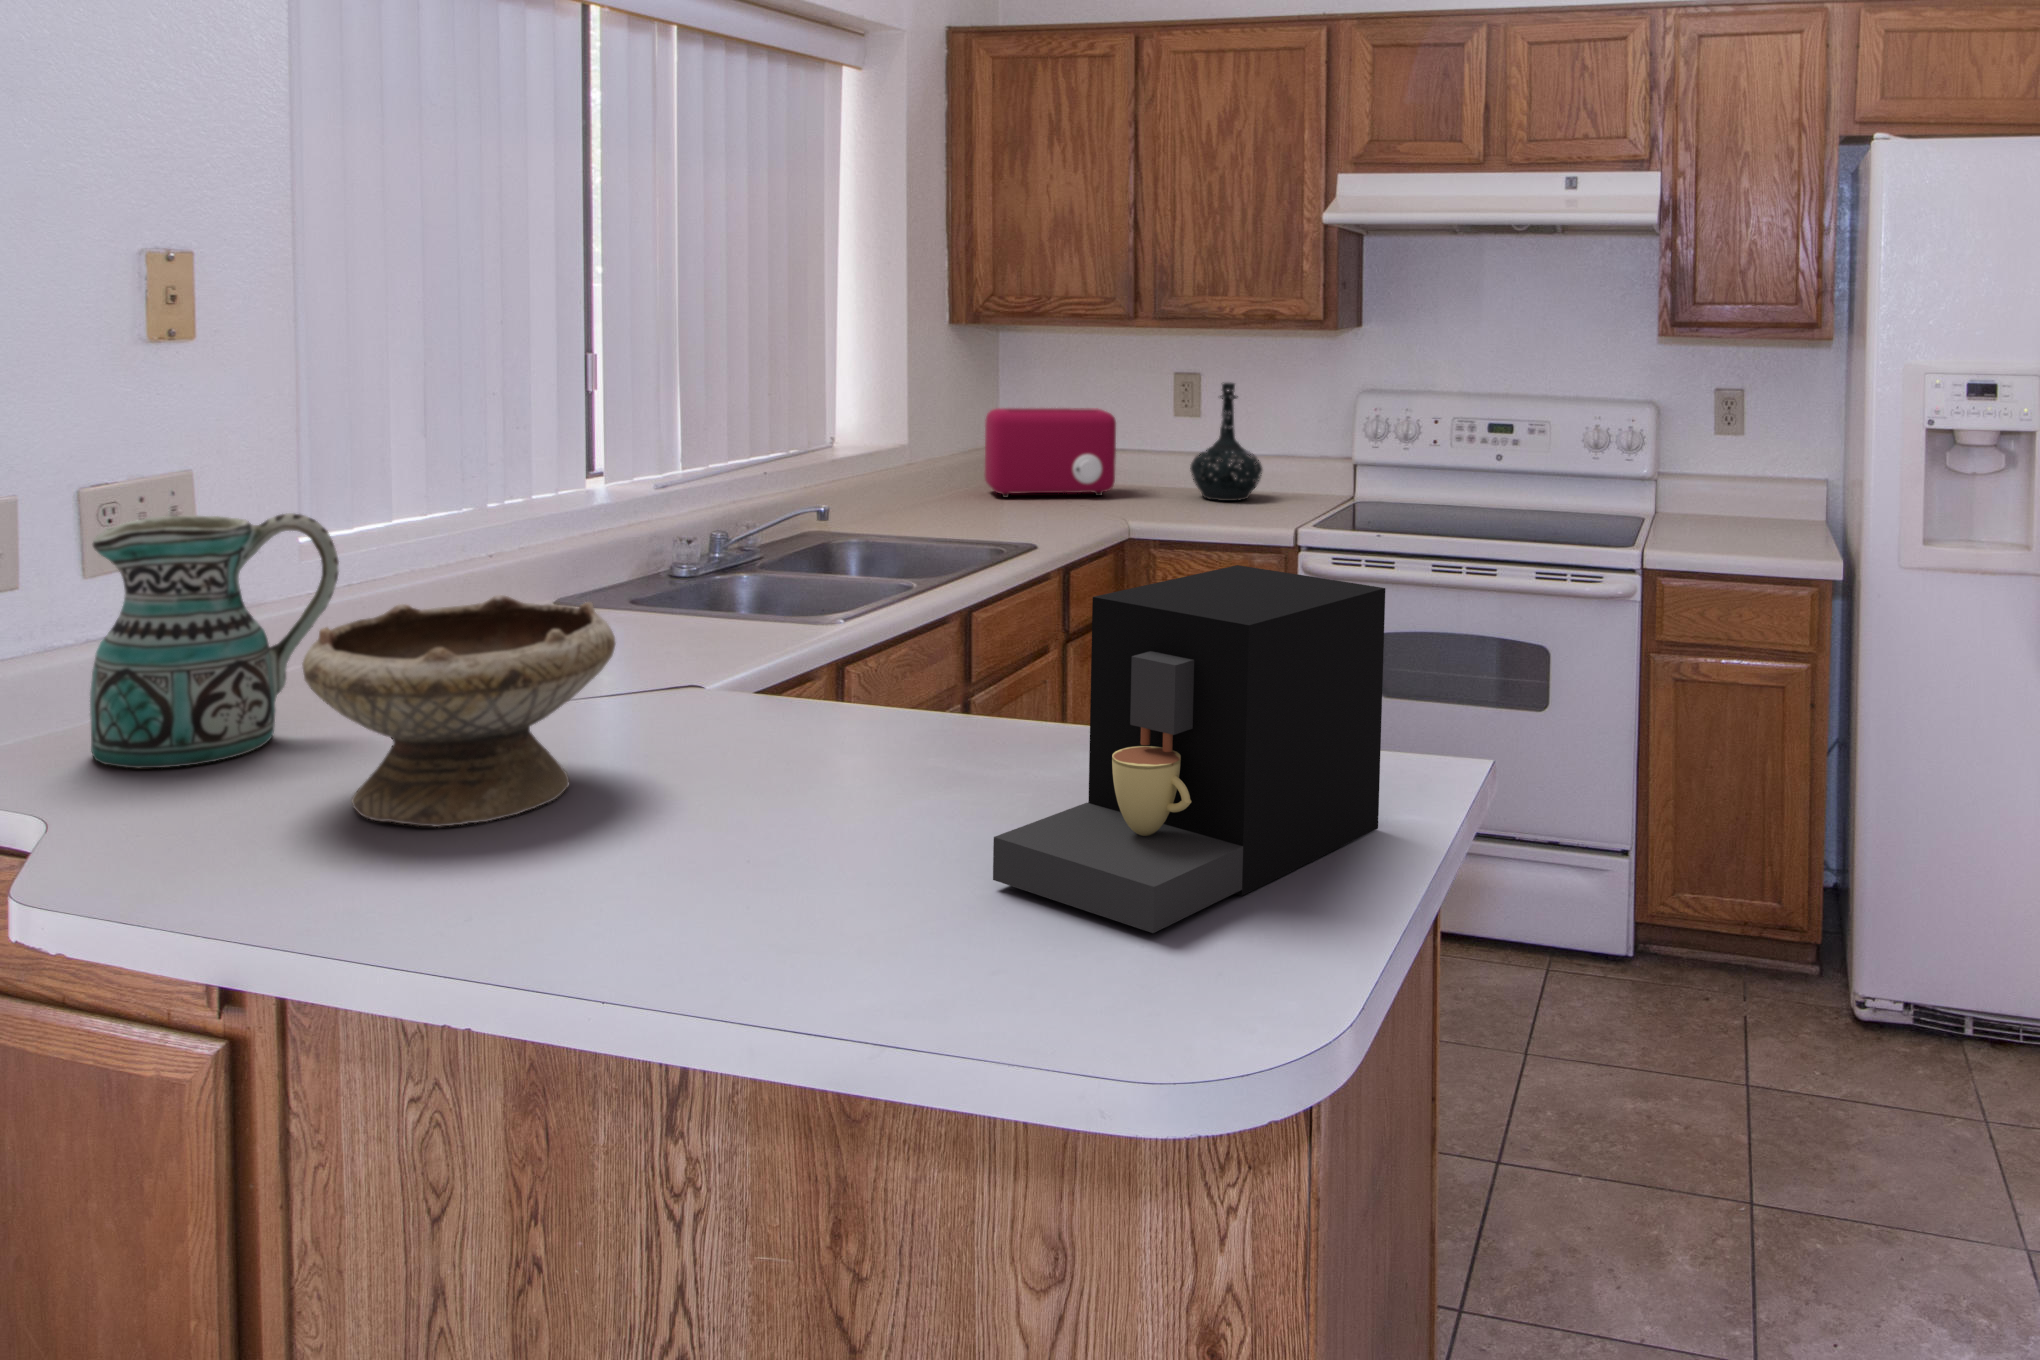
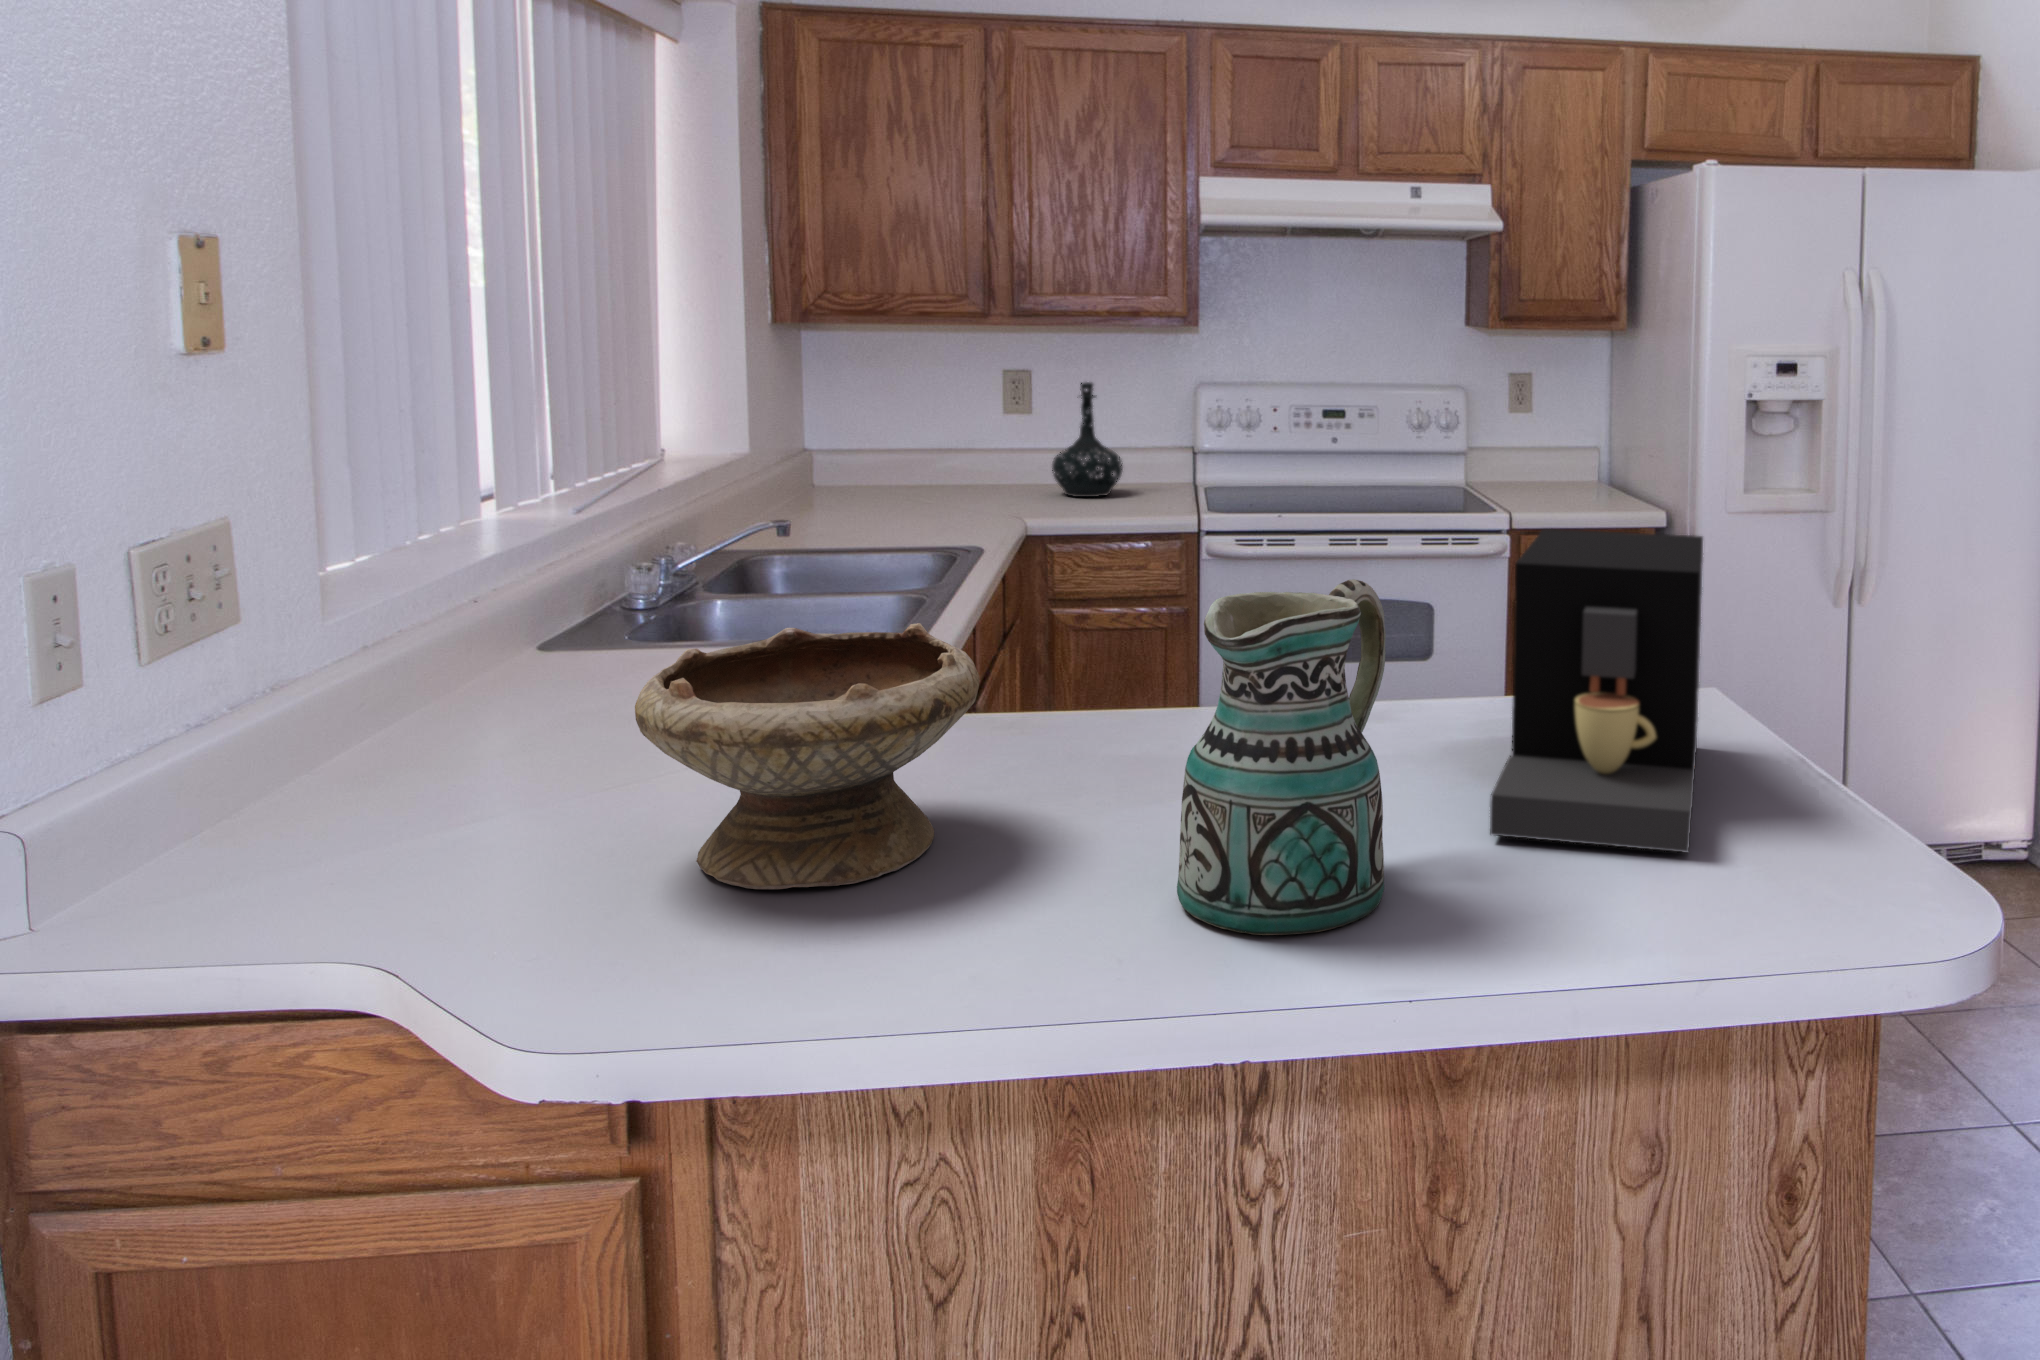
toaster: present [985,408,1116,497] -> none [841,414,982,509]
ceramic pitcher: present [90,513,339,768] -> present [1177,579,1386,935]

